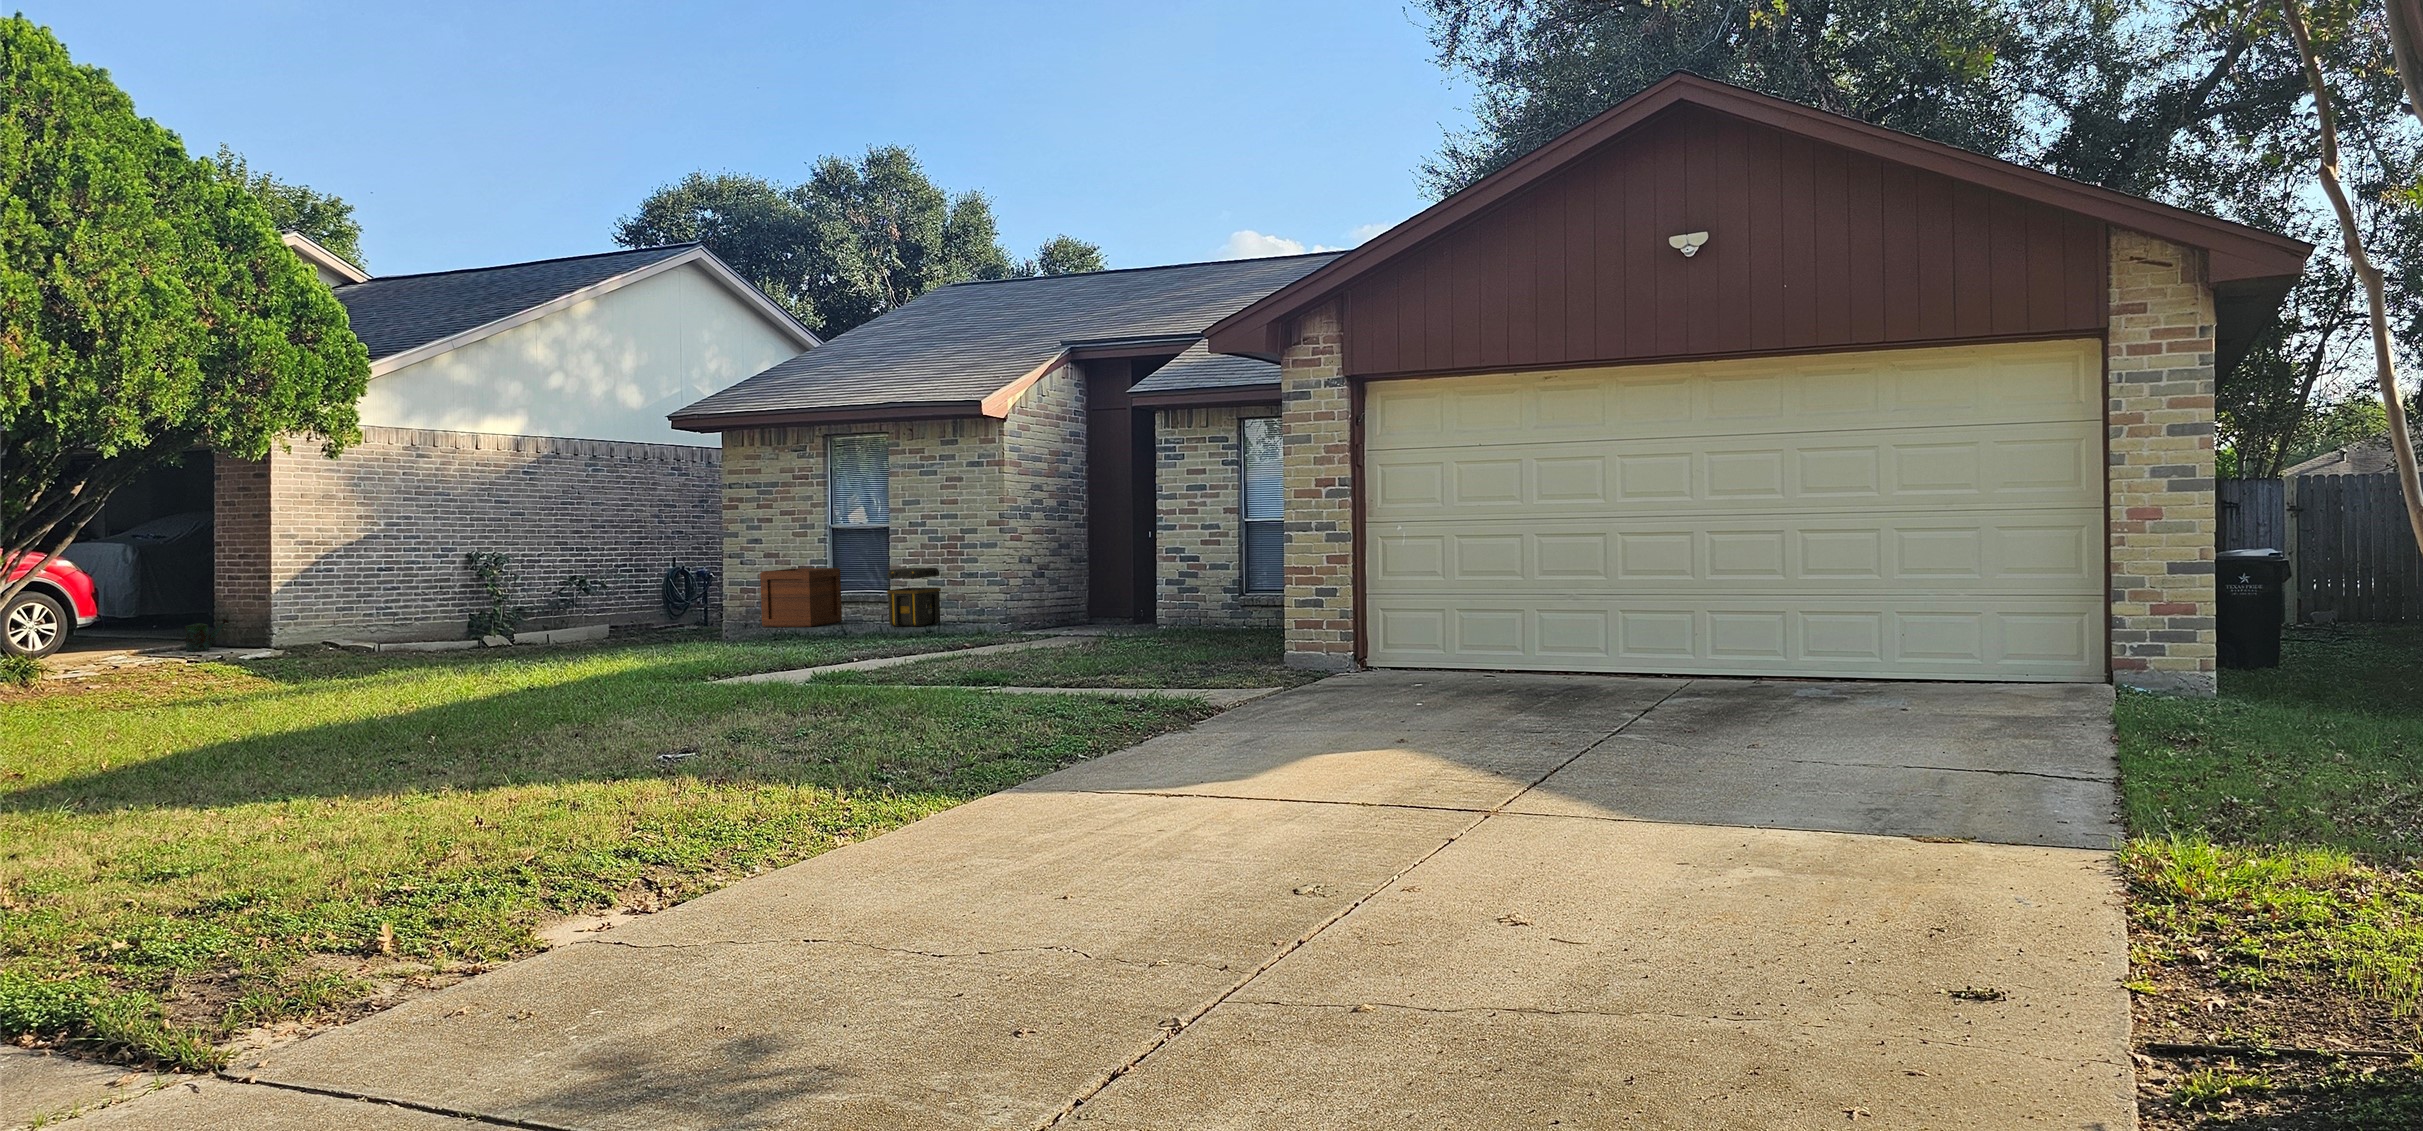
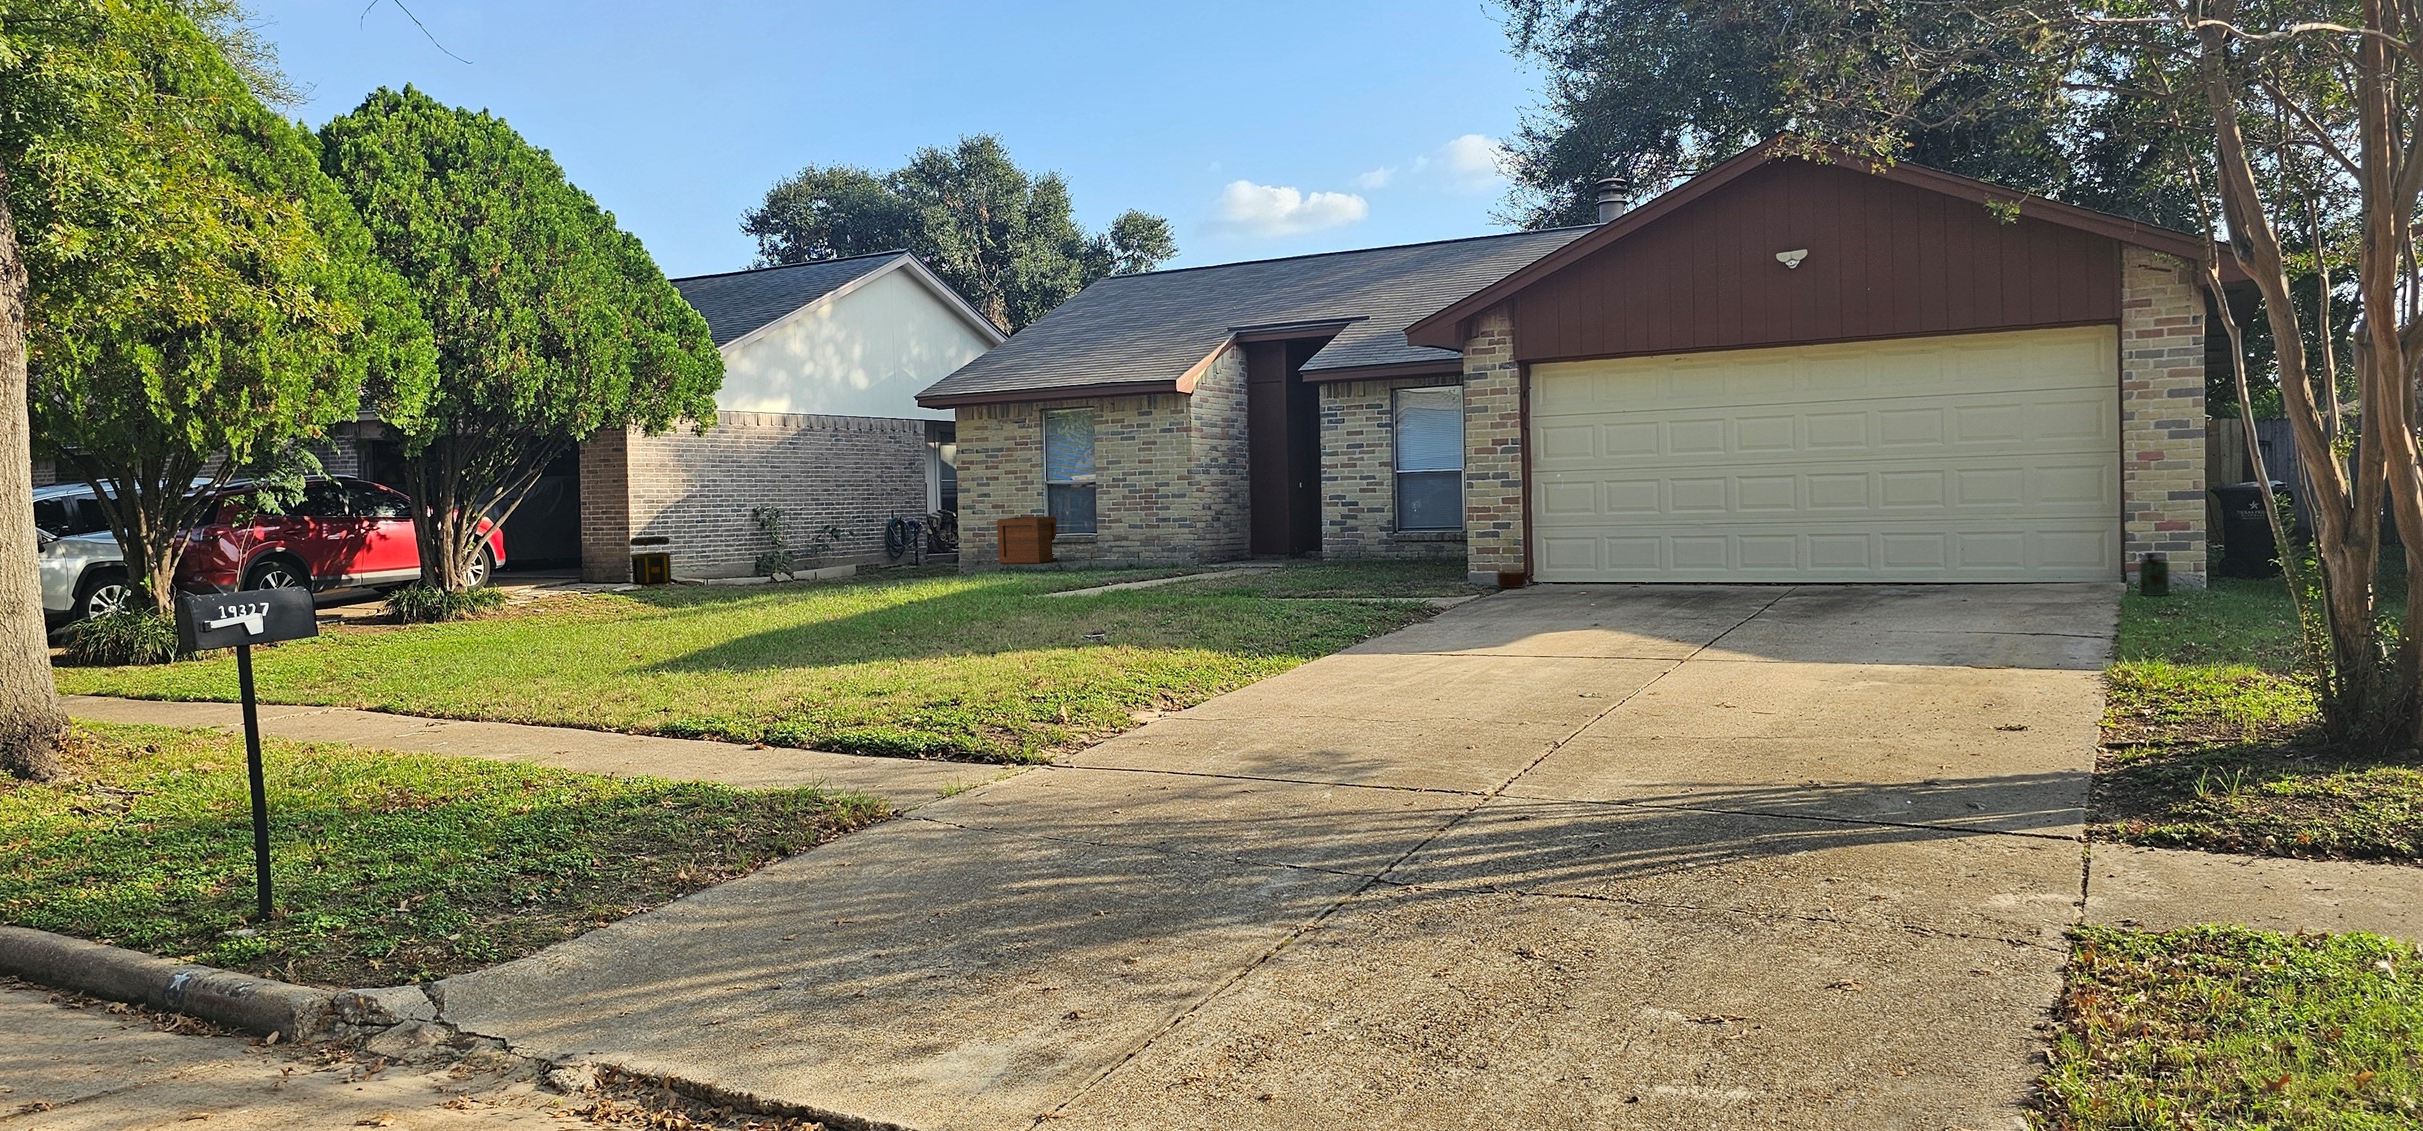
toolbox: present [887,568,941,627] -> present [630,536,671,584]
decorative plant: none [1319,603,1359,674] -> present [1495,536,1526,588]
watering can: present [177,619,229,651] -> present [2140,553,2169,596]

